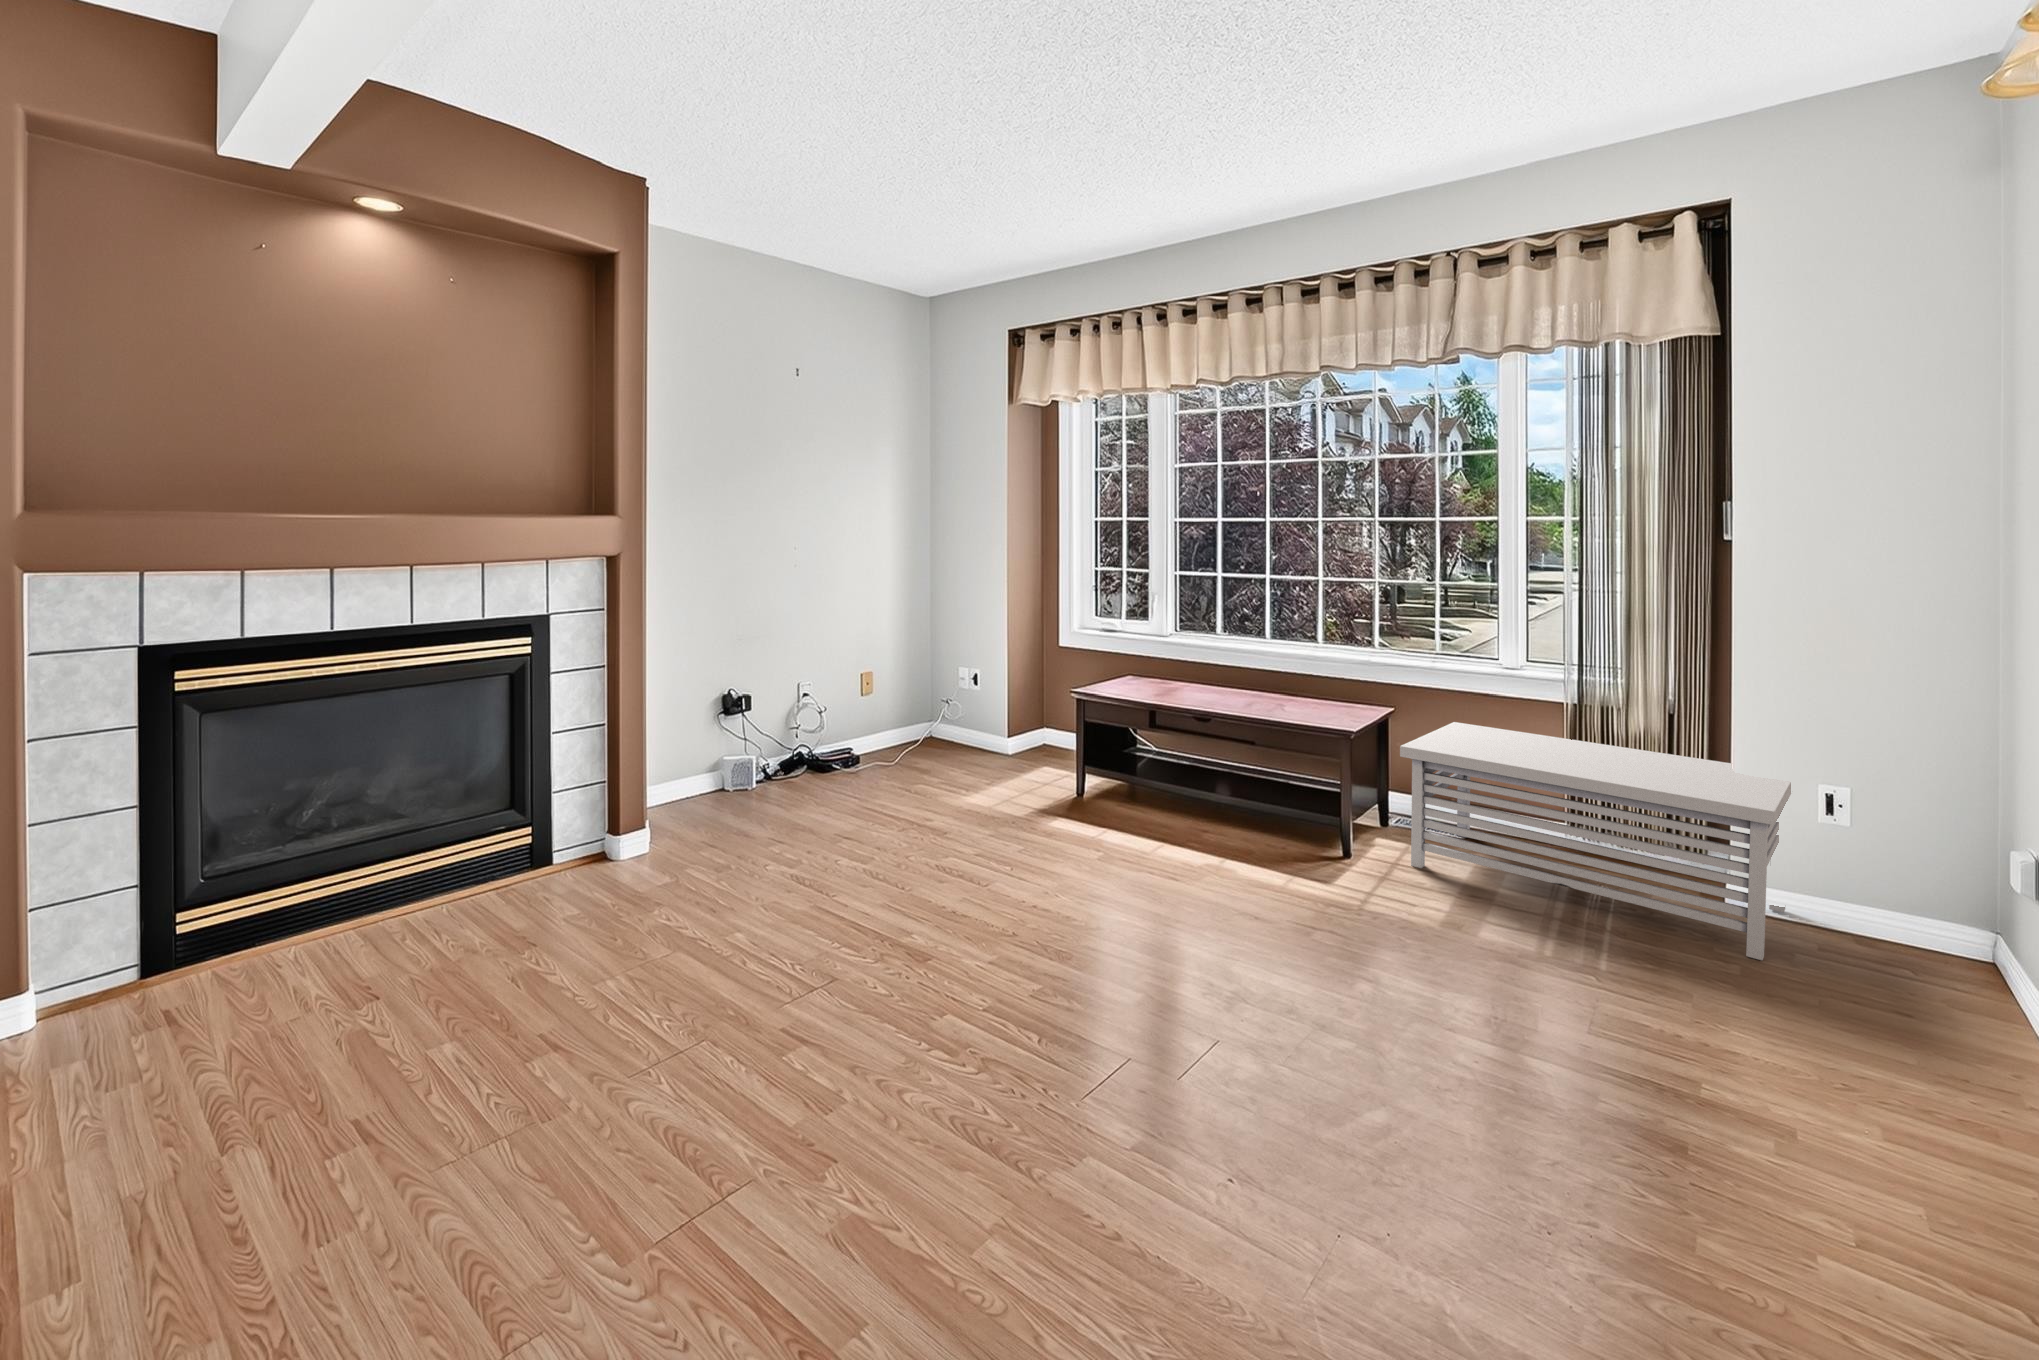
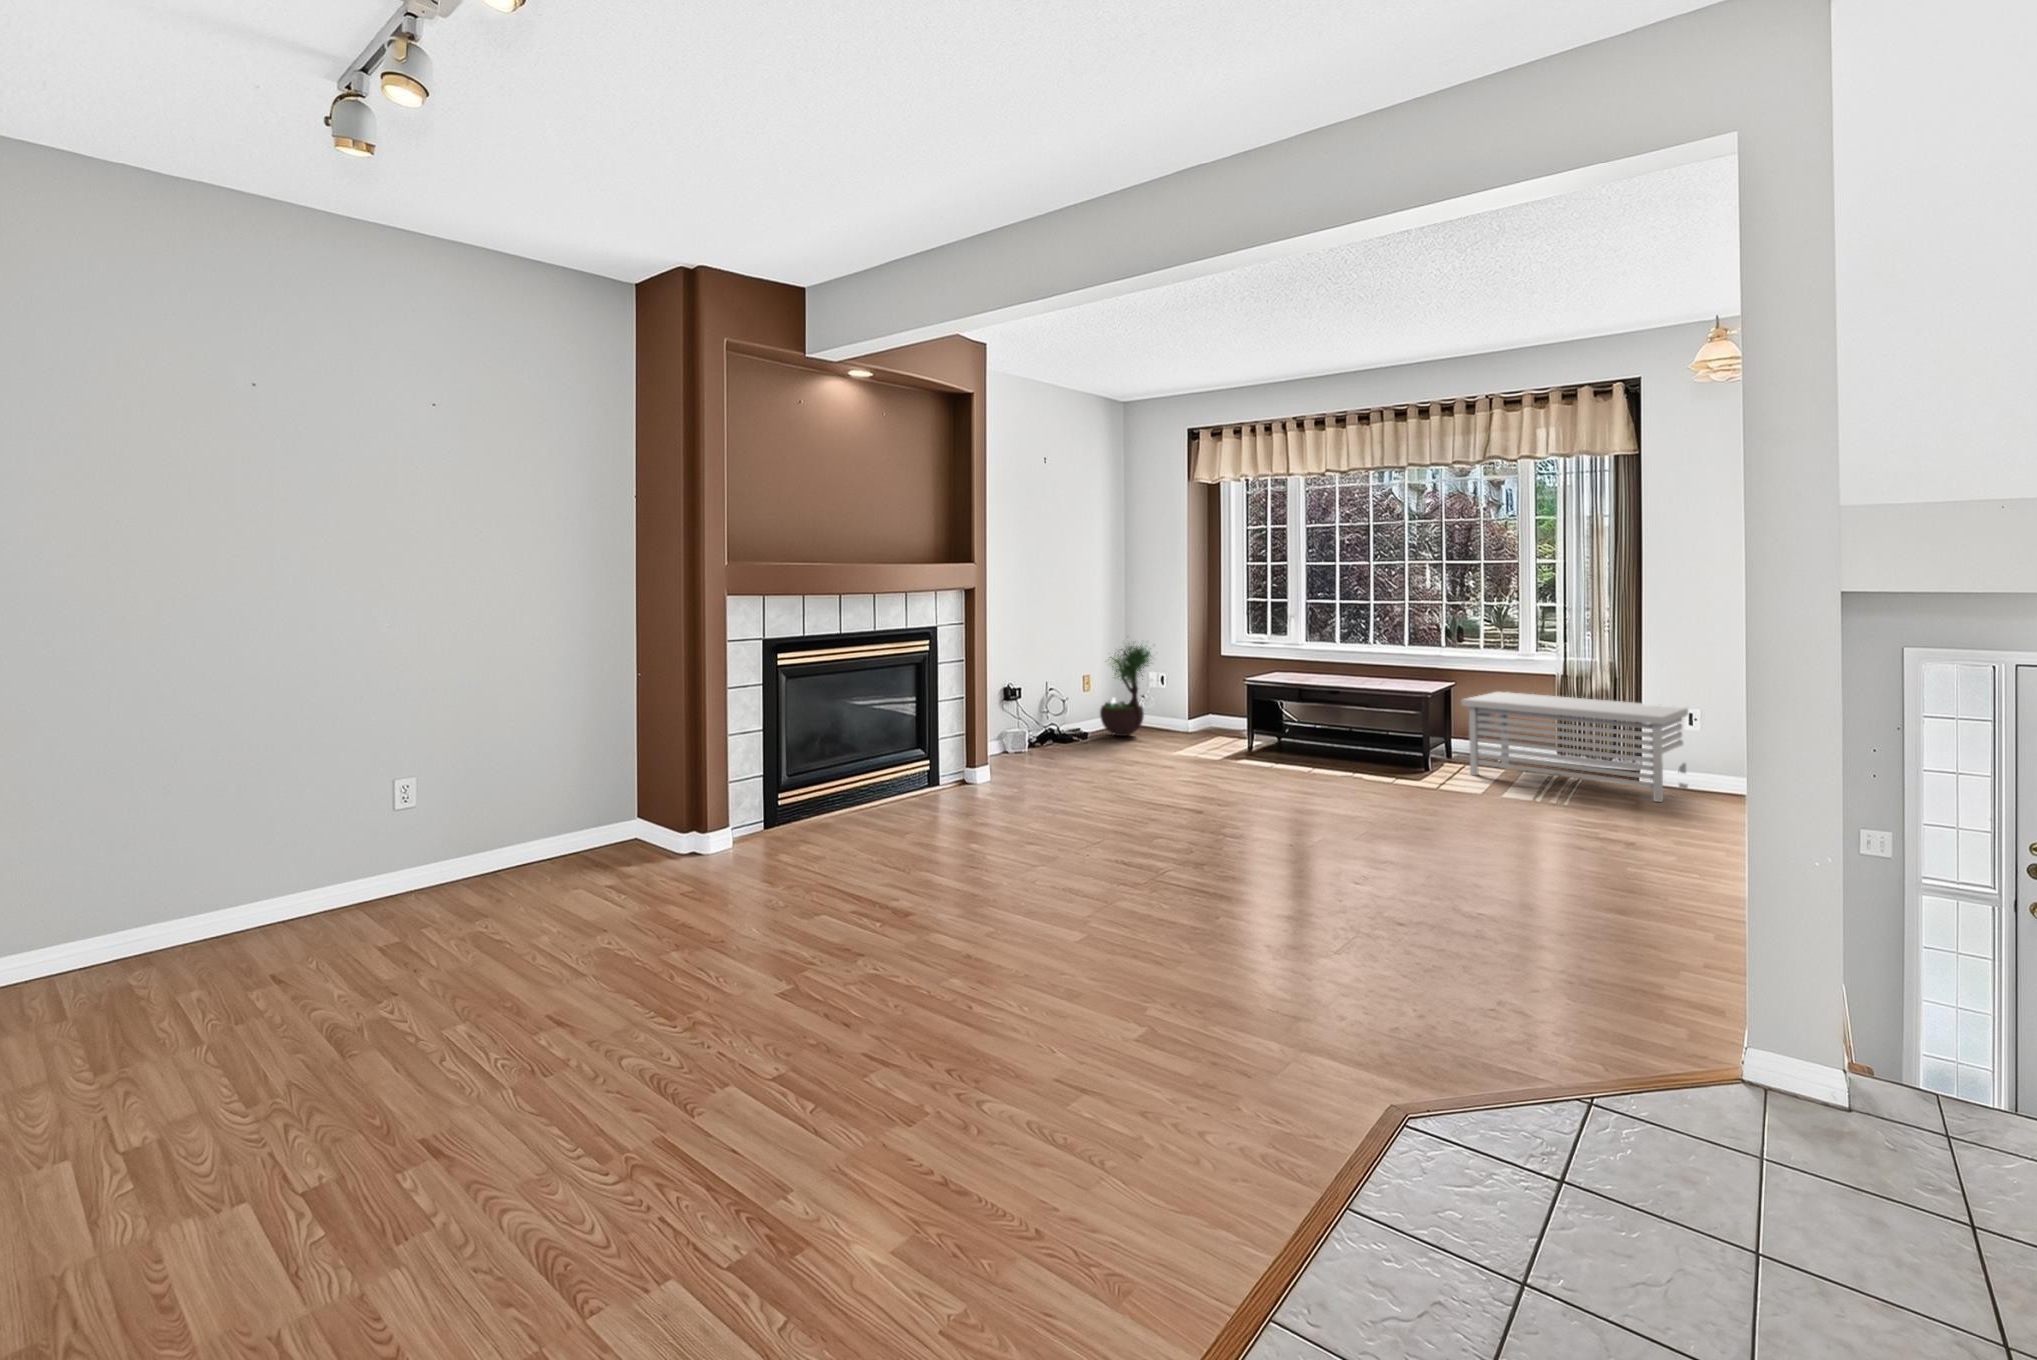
potted tree: none [884,626,964,766] -> present [1100,643,1152,736]

